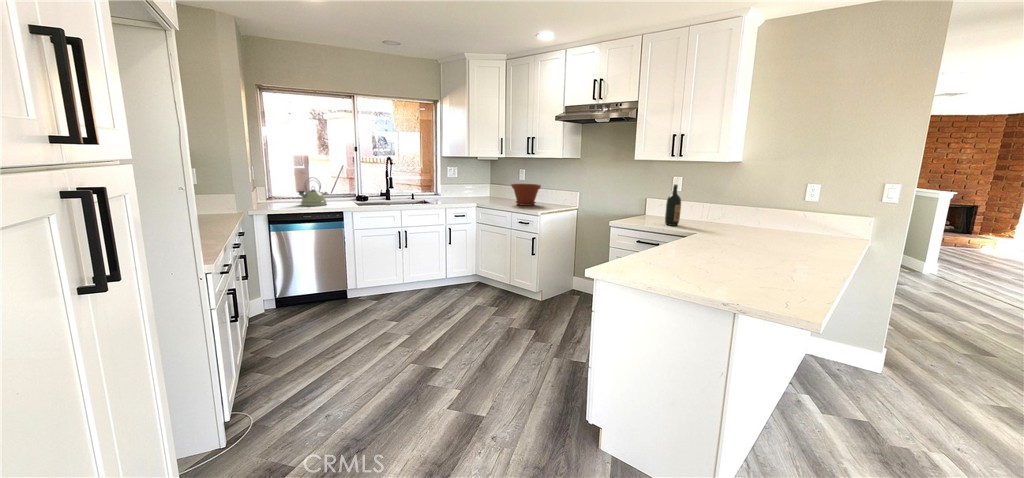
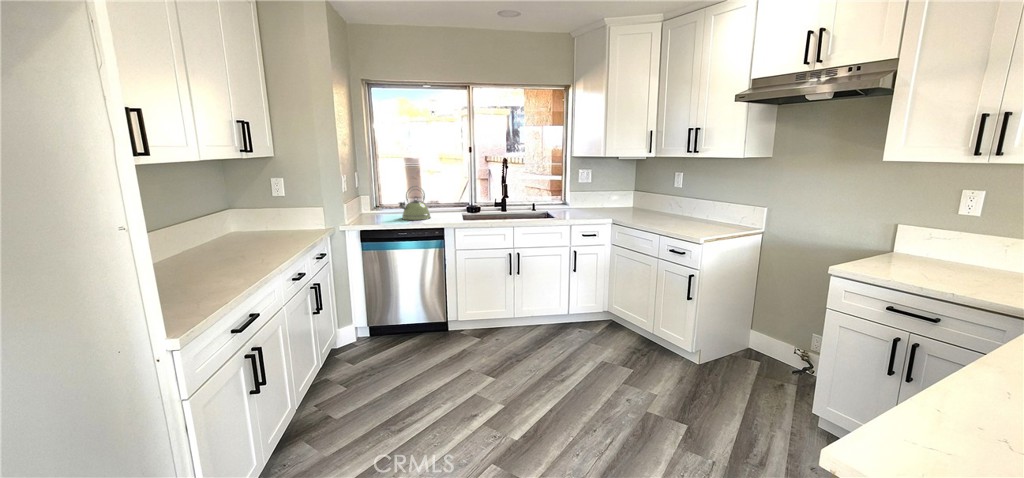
plant pot: present [512,184,541,206] -> none [662,193,707,226]
wine bottle: present [665,184,681,226] -> none [953,209,997,287]

